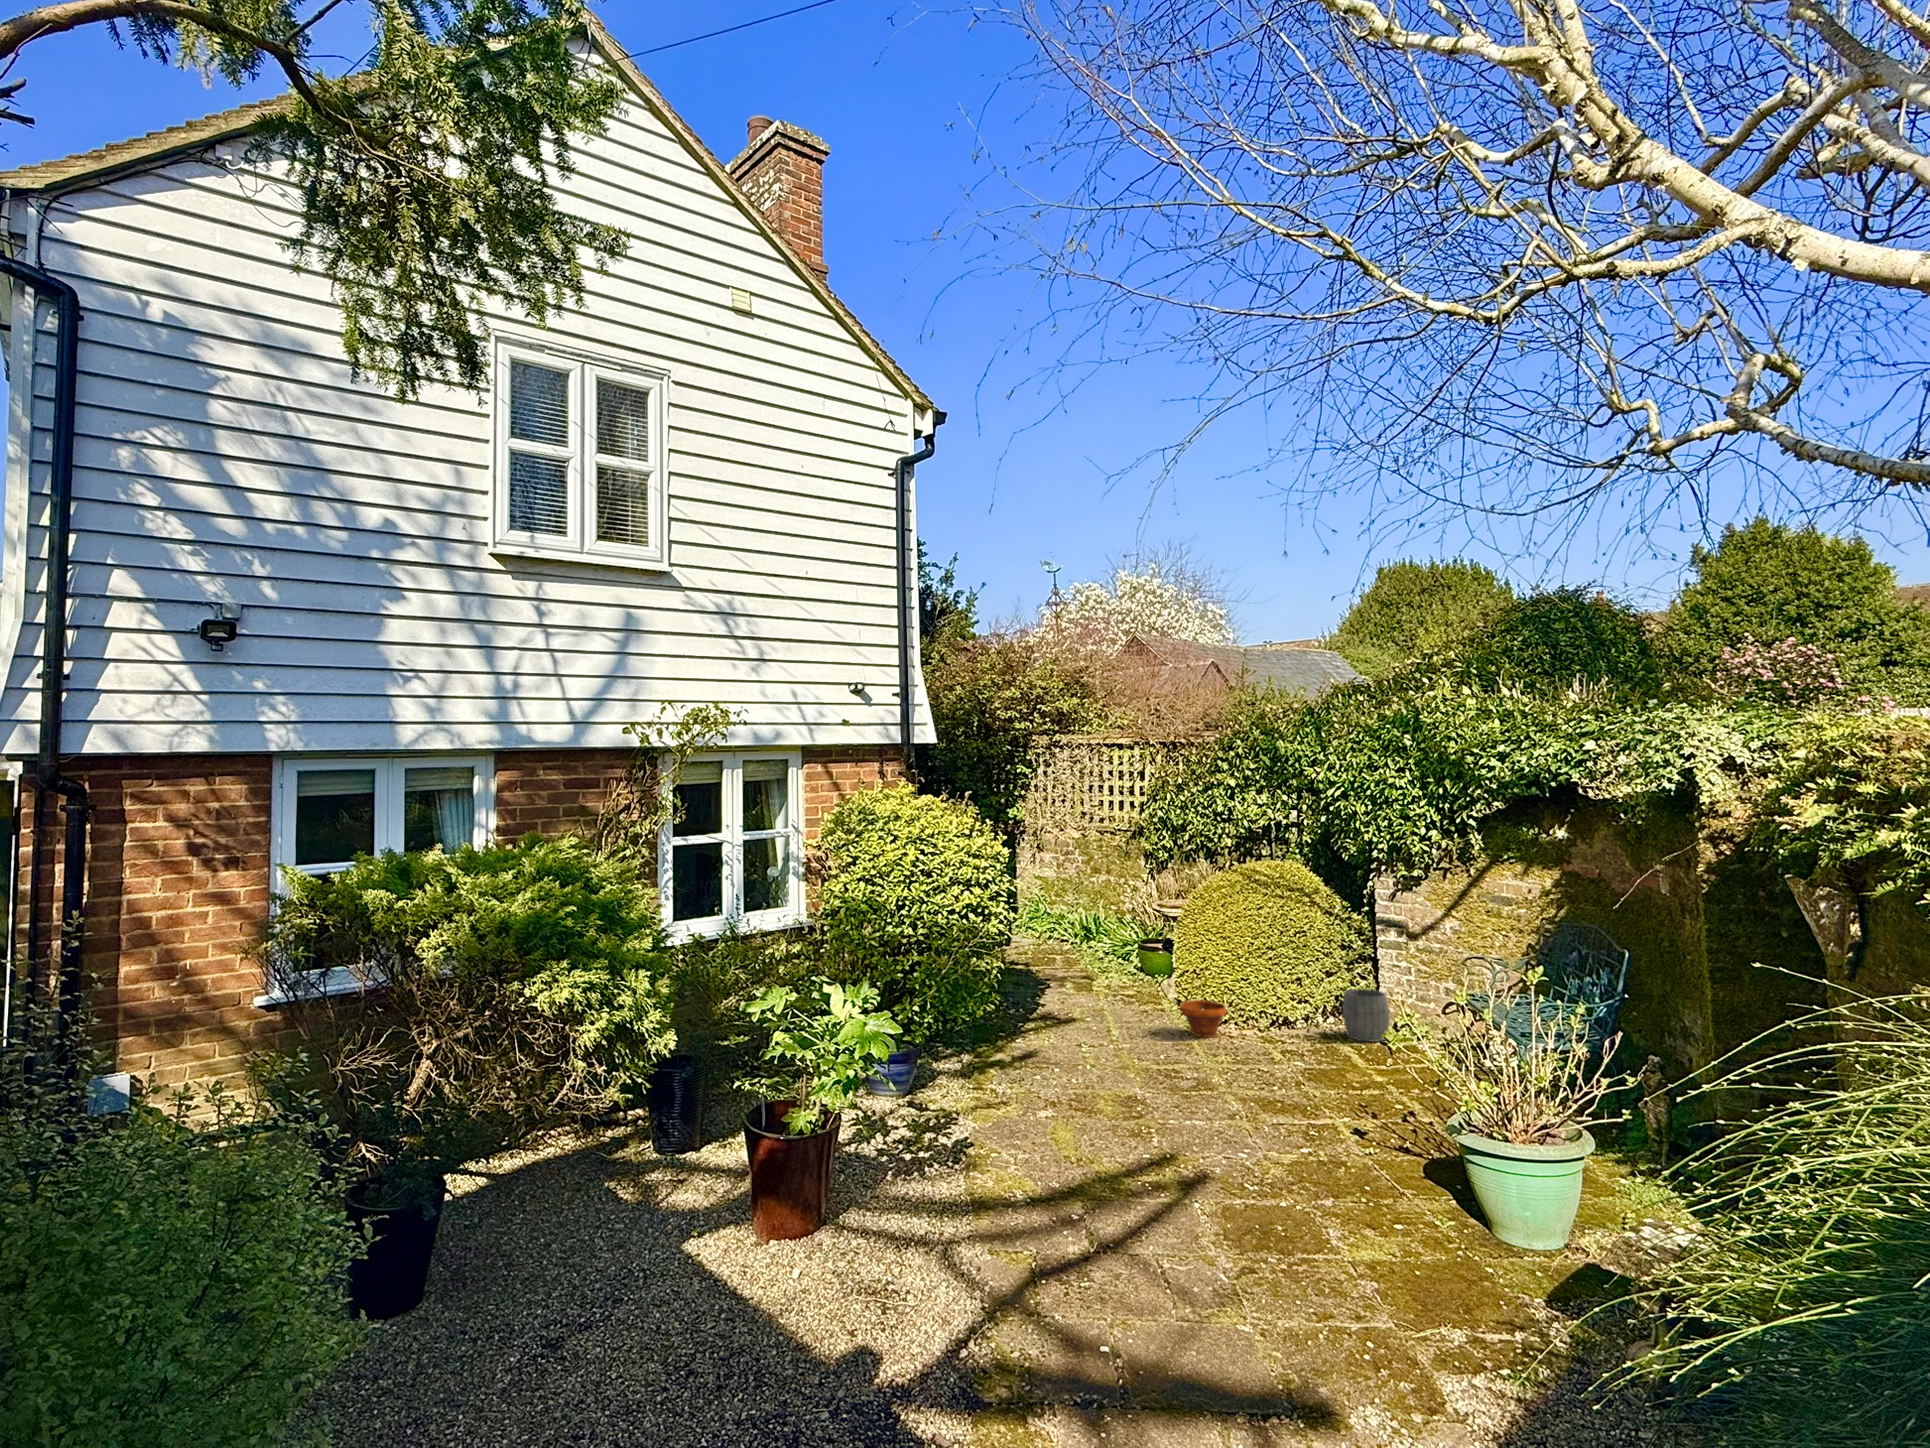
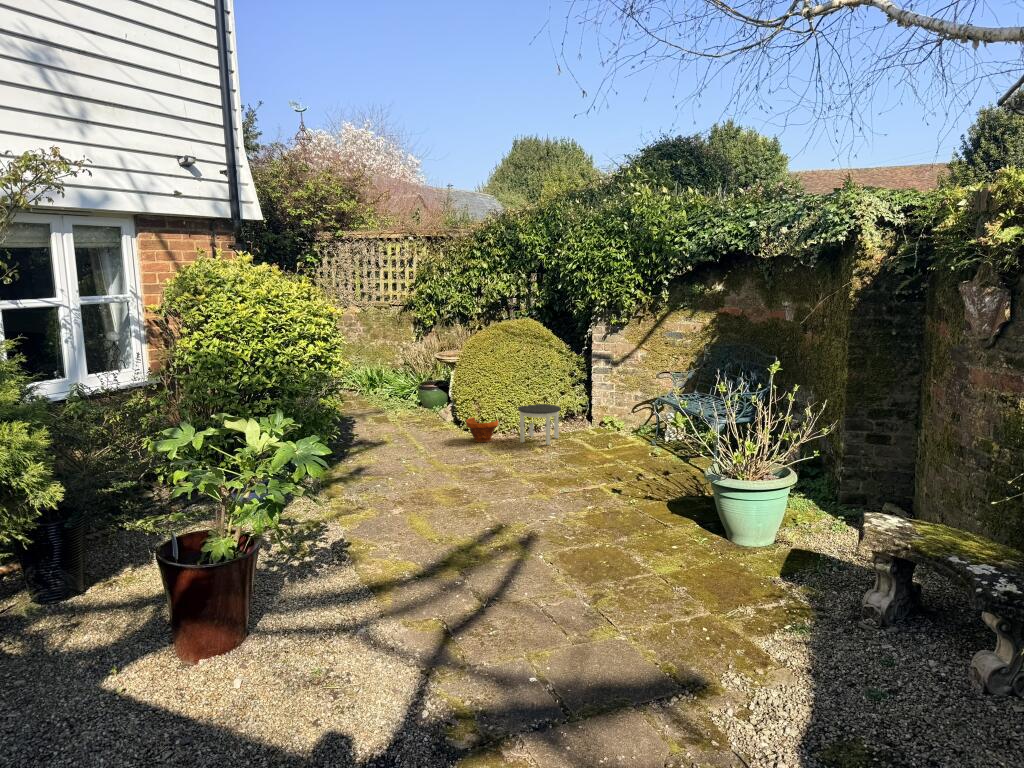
round table: none [1253,989,1319,1052] -> present [518,404,561,445]
woven basket: present [1342,989,1390,1042] -> none [570,400,599,434]

